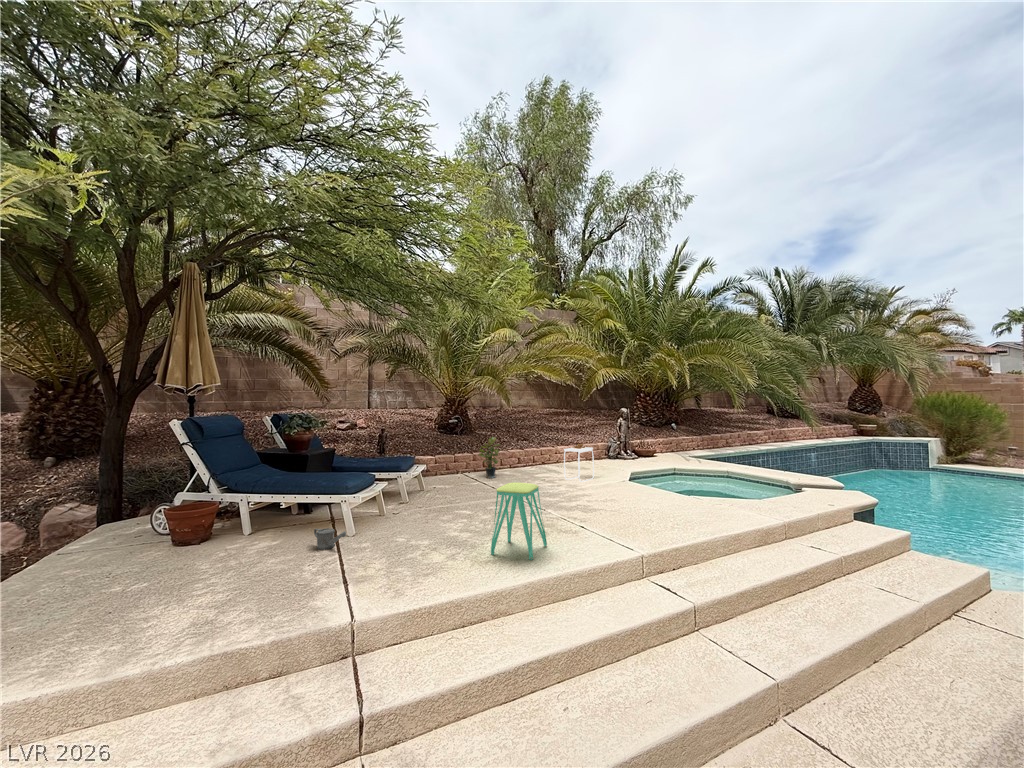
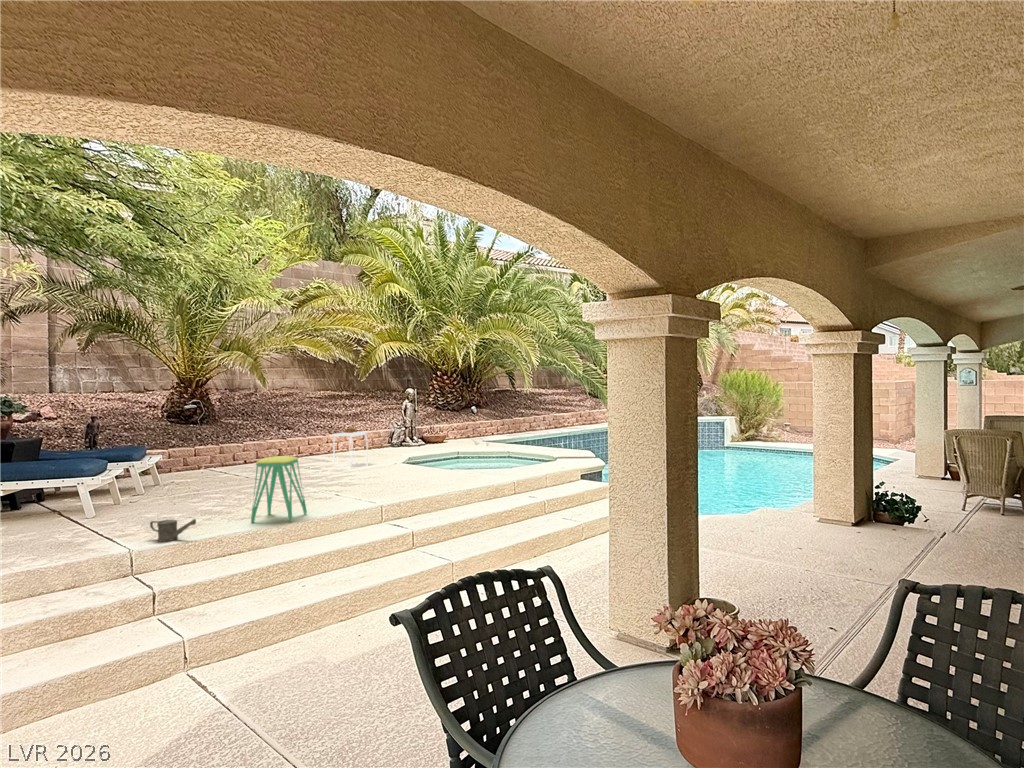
potted plant: present [479,437,500,478] -> none [228,423,257,472]
watering can: present [314,528,346,550] -> present [150,519,196,542]

